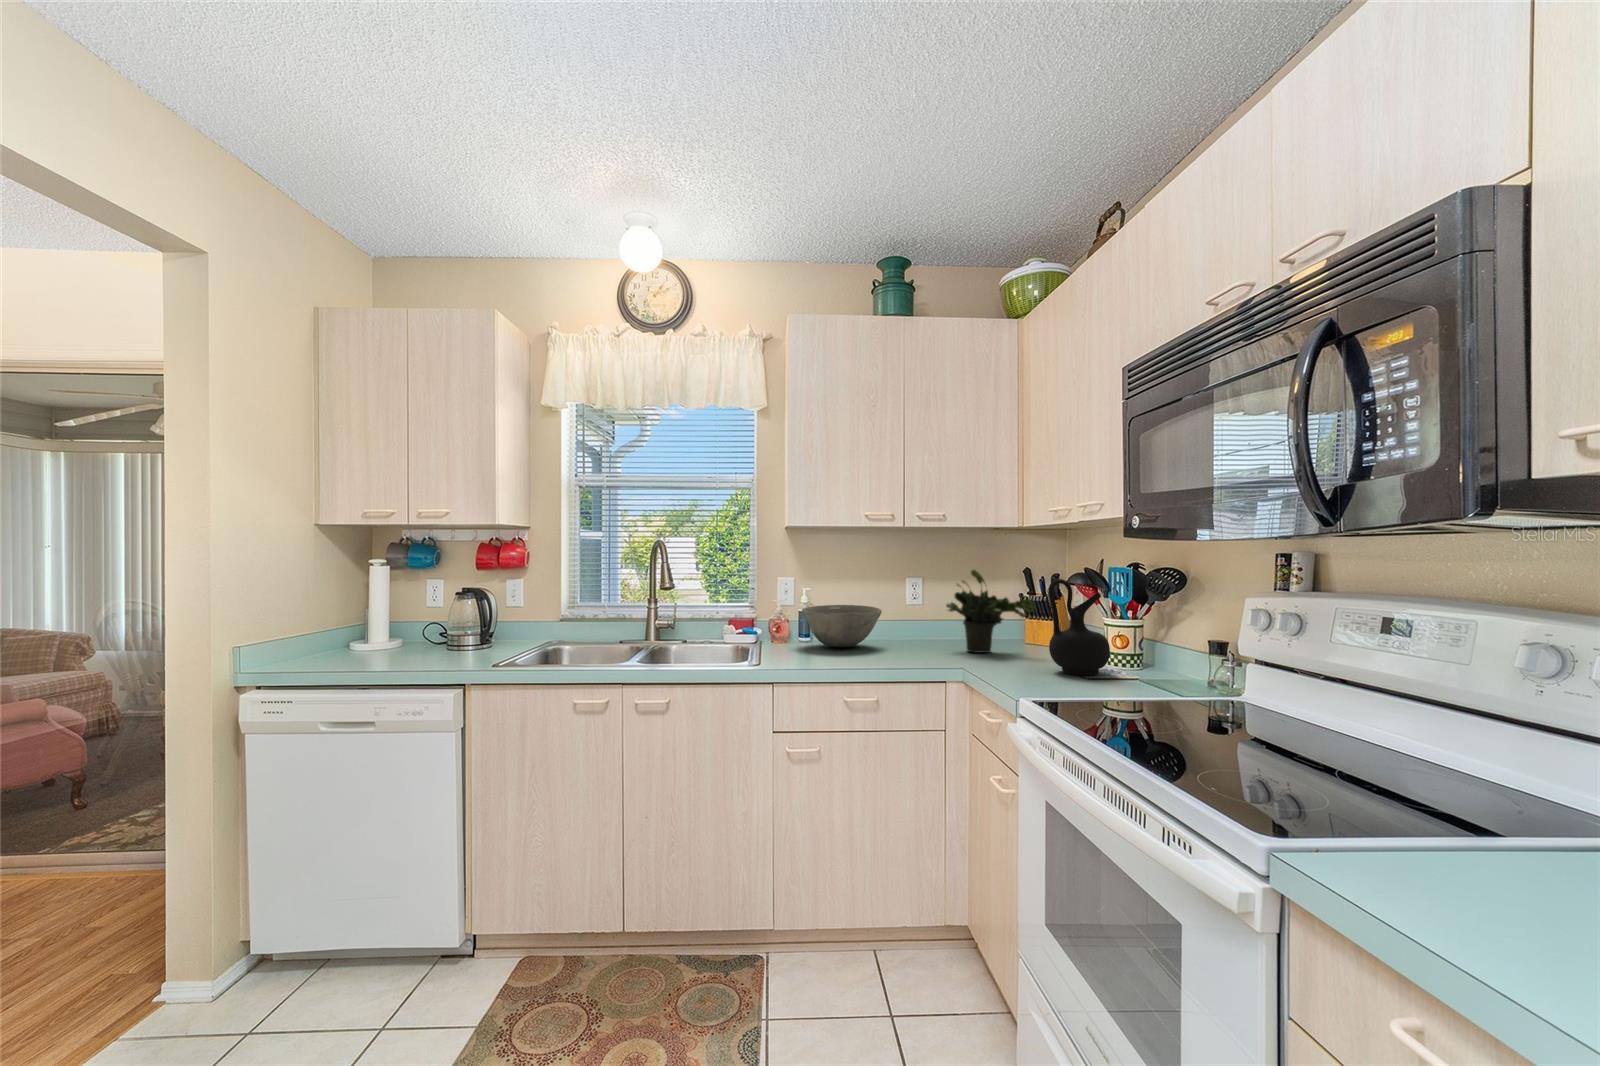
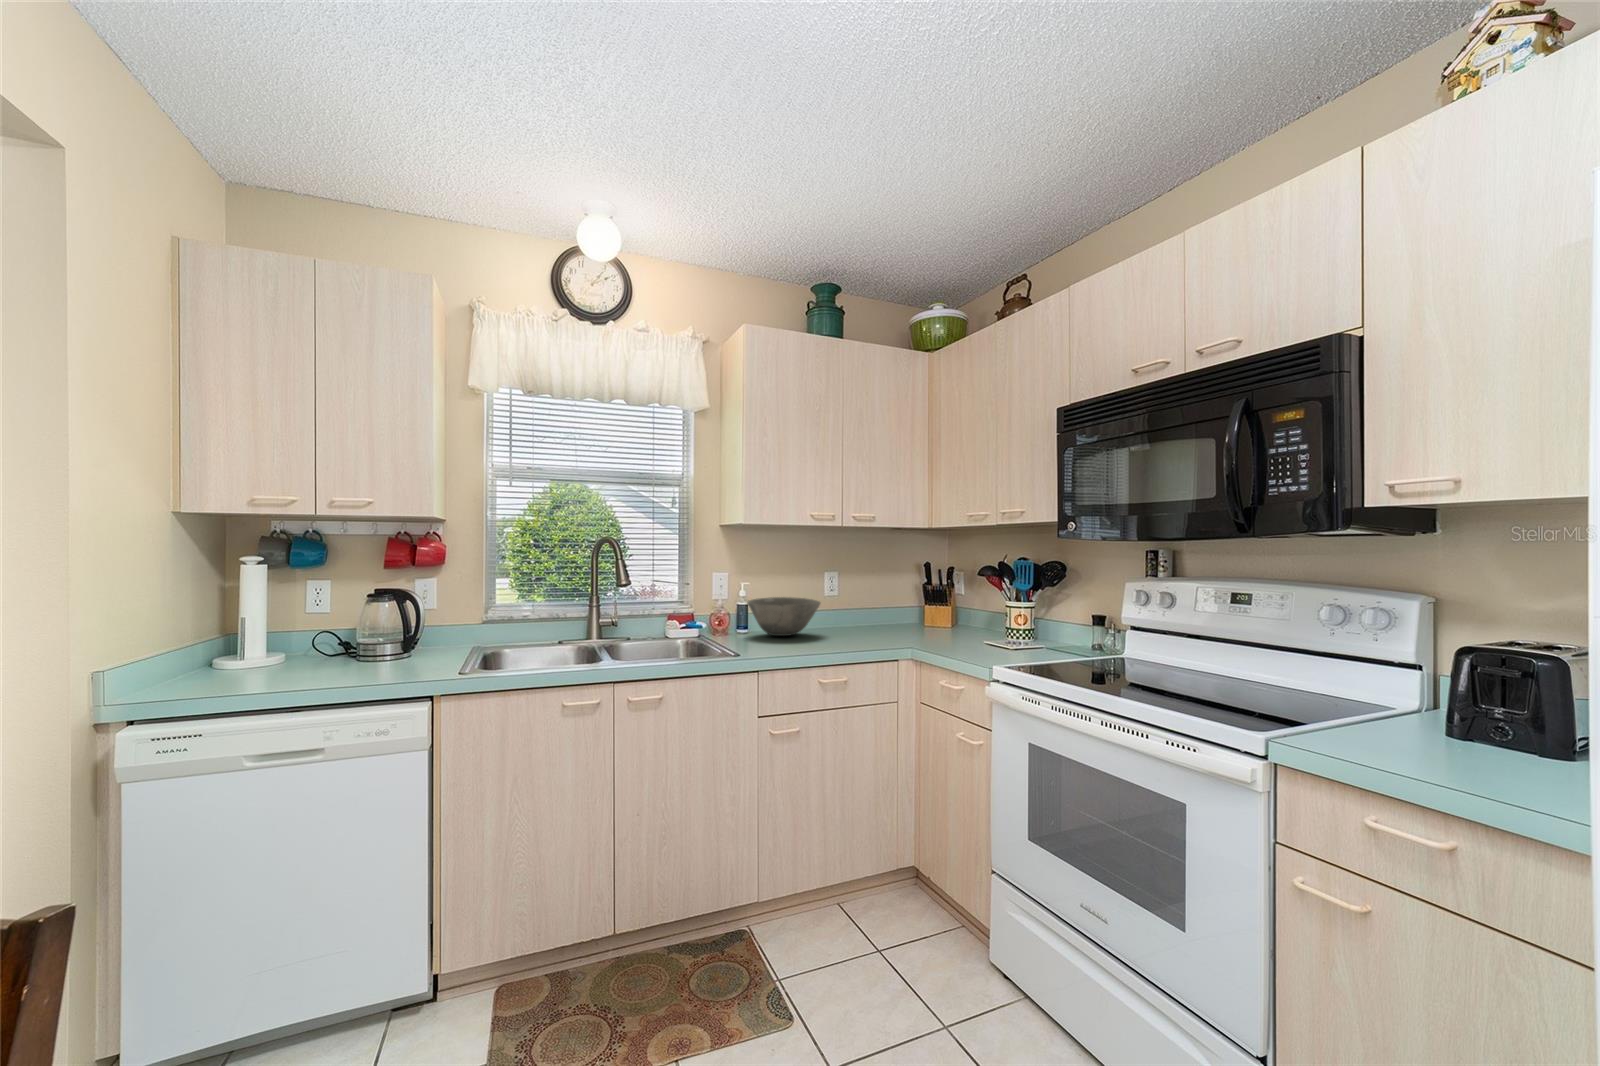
potted plant: present [946,570,1035,653] -> none [874,564,951,634]
ceramic jug: present [1048,579,1110,676] -> none [982,571,1029,647]

